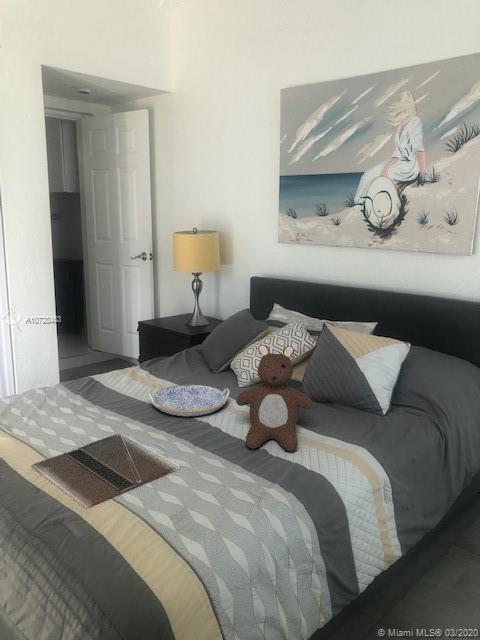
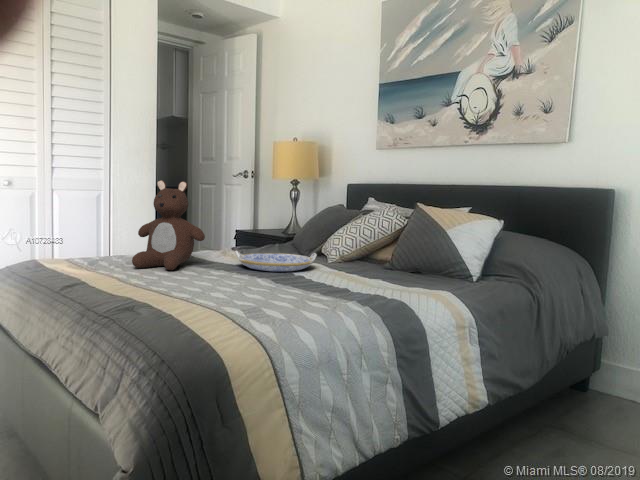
teddy bear: present [236,345,313,451] -> present [132,180,205,270]
laptop: present [32,433,180,509] -> none [111,273,258,304]

